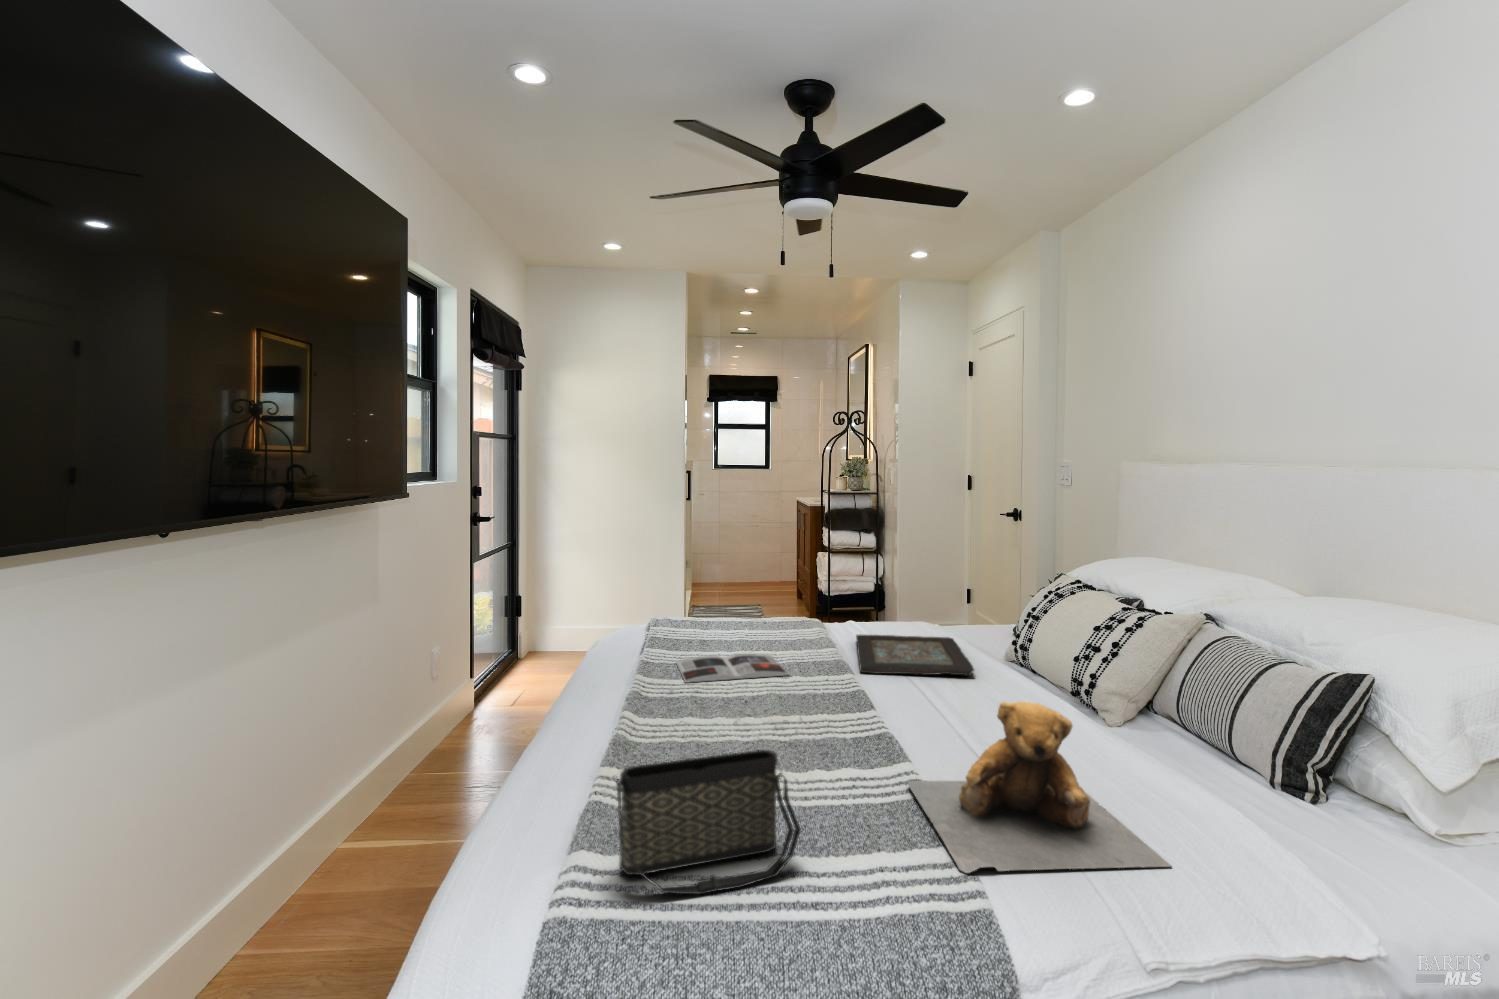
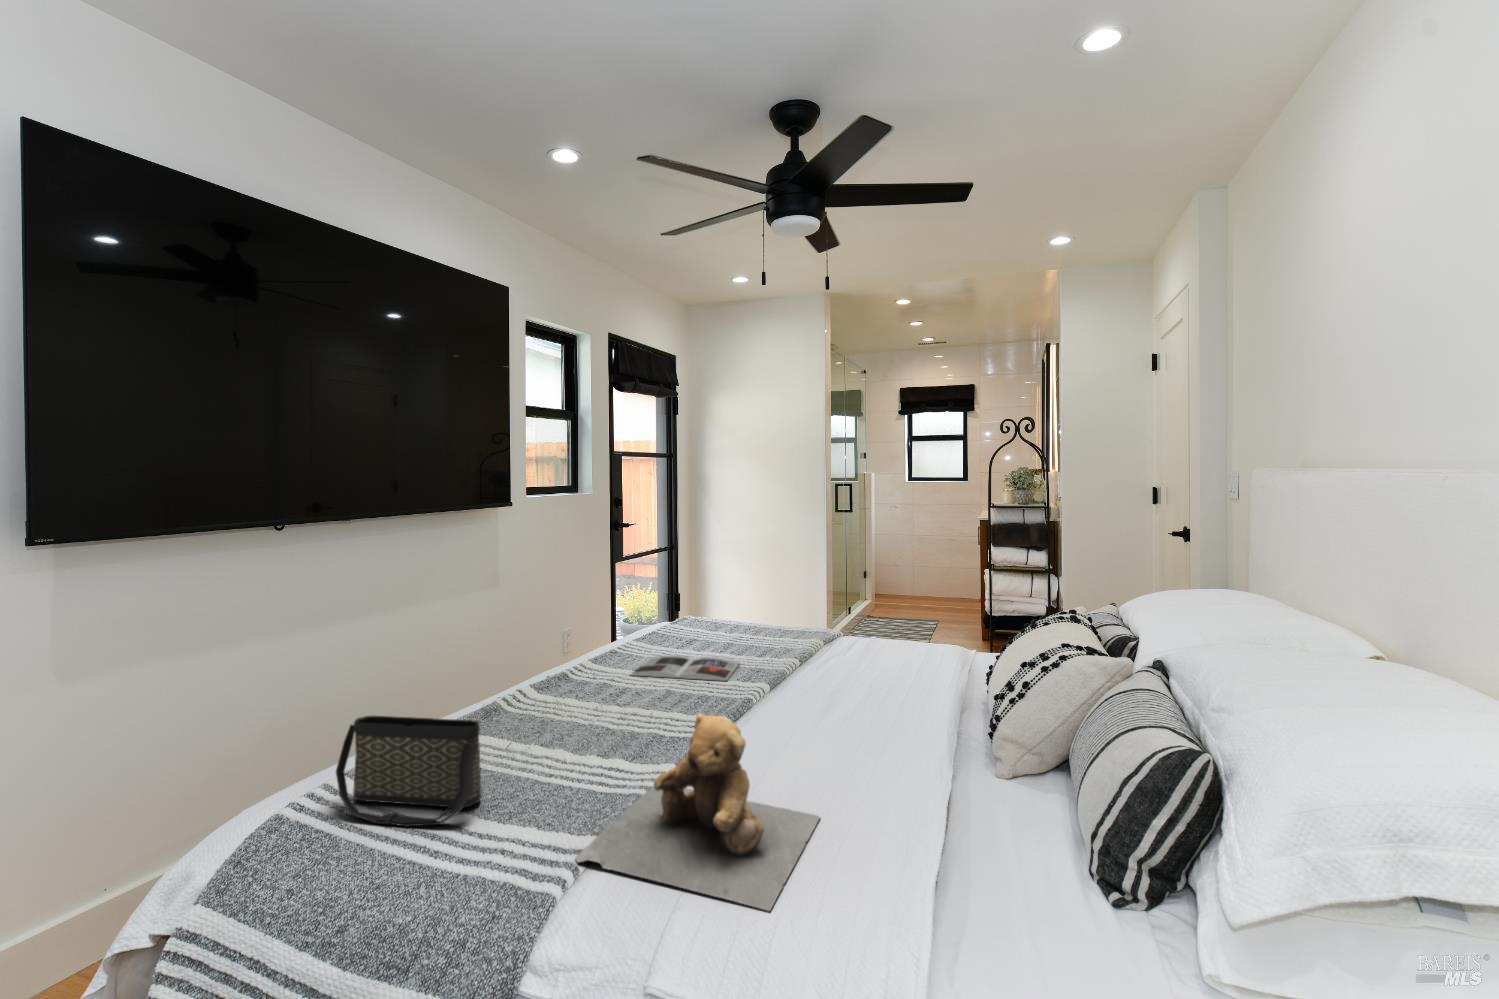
decorative tray: present [856,635,974,675] -> none [795,652,944,705]

